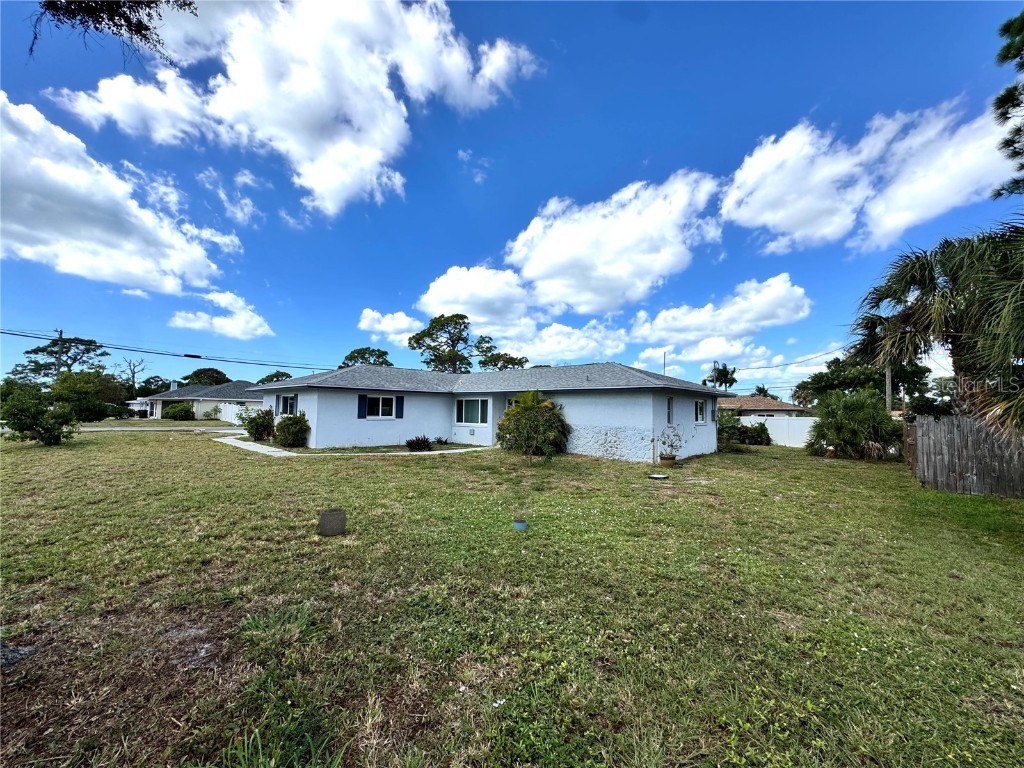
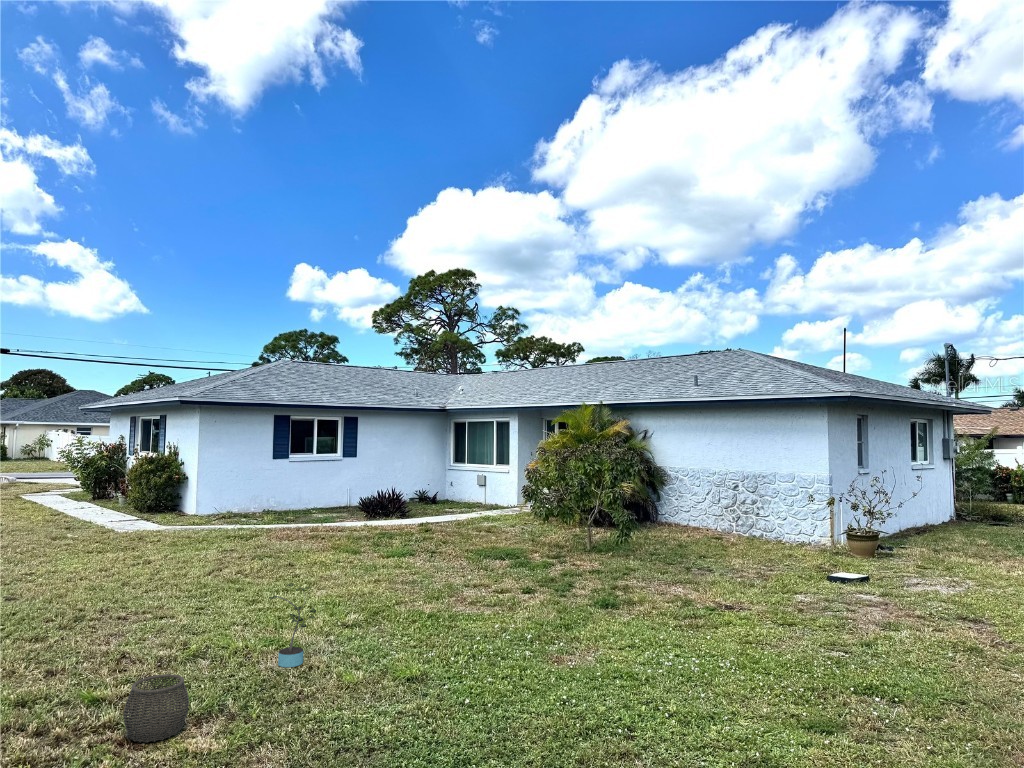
potted plant: present [511,485,534,530] -> present [269,583,316,667]

